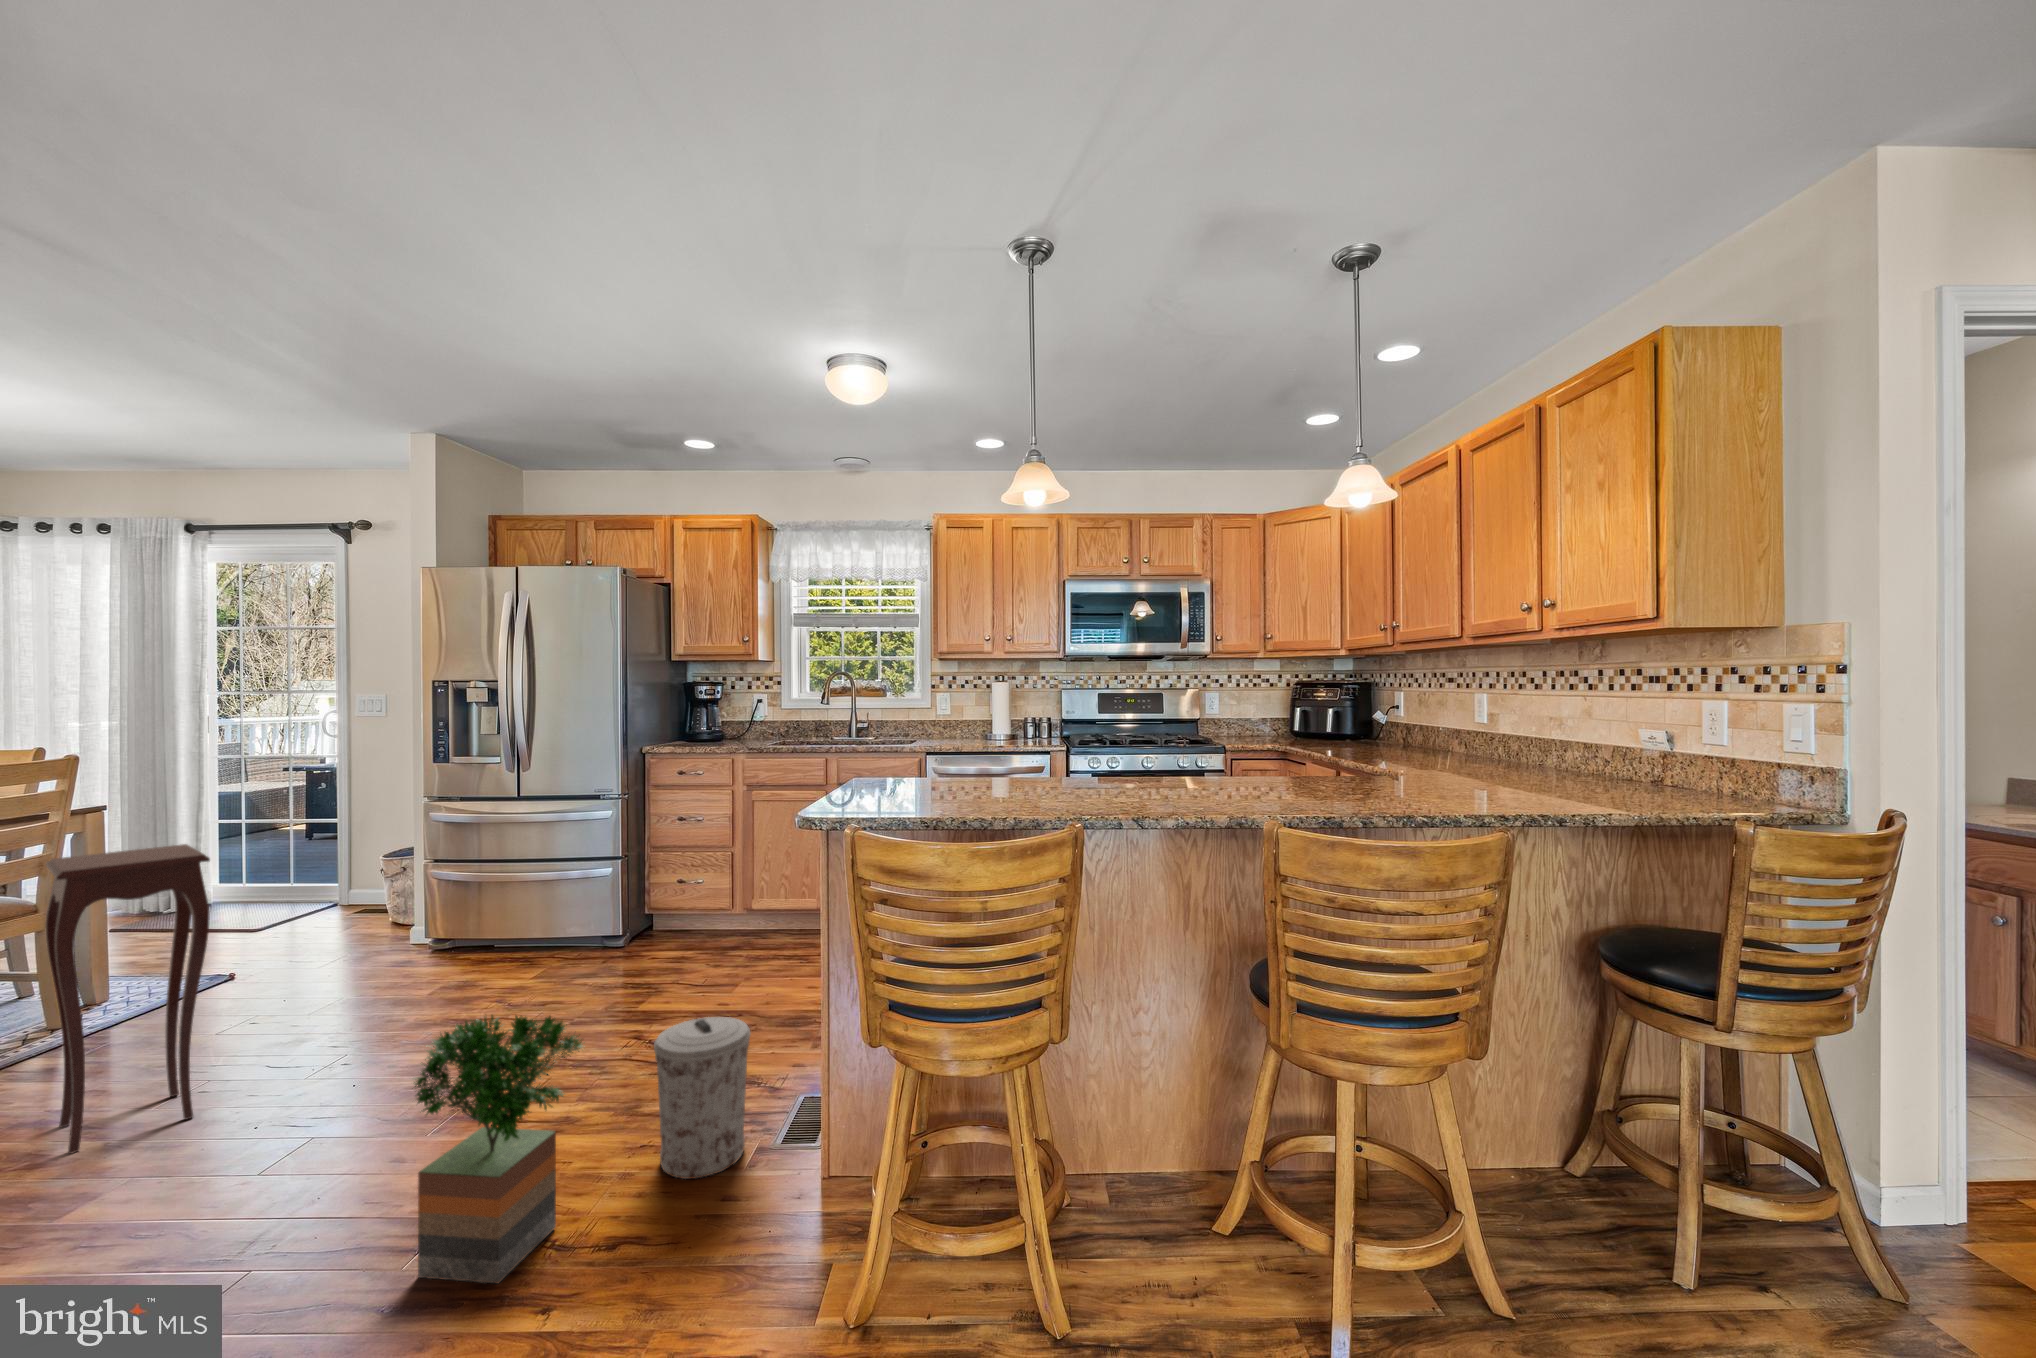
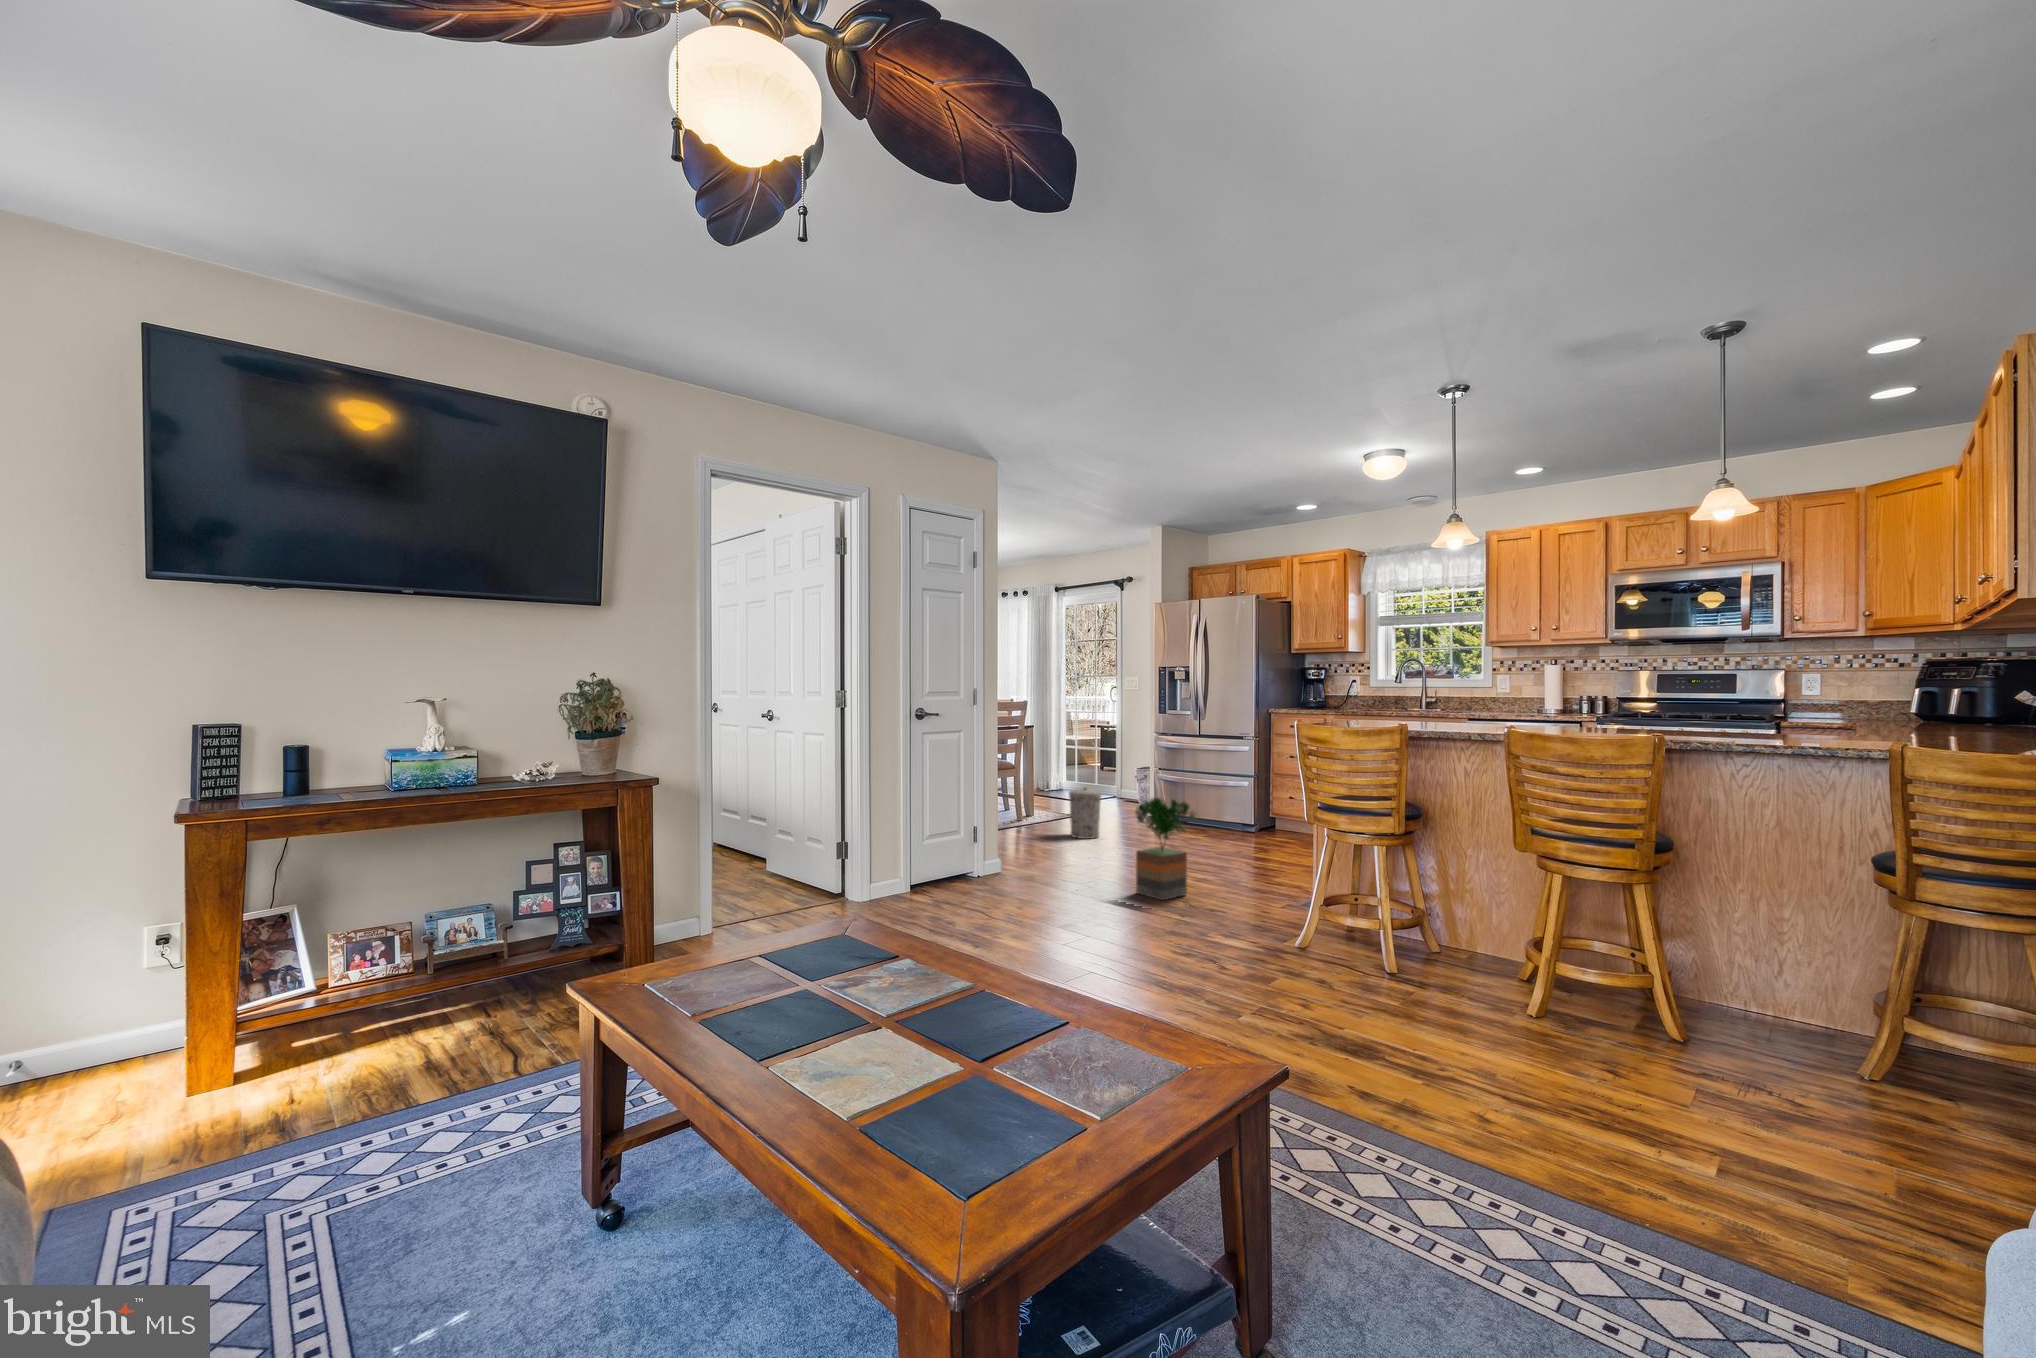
side table: present [45,844,210,1154] -> none [1022,732,1071,847]
trash can: present [654,1017,751,1179] -> present [1069,788,1101,839]

